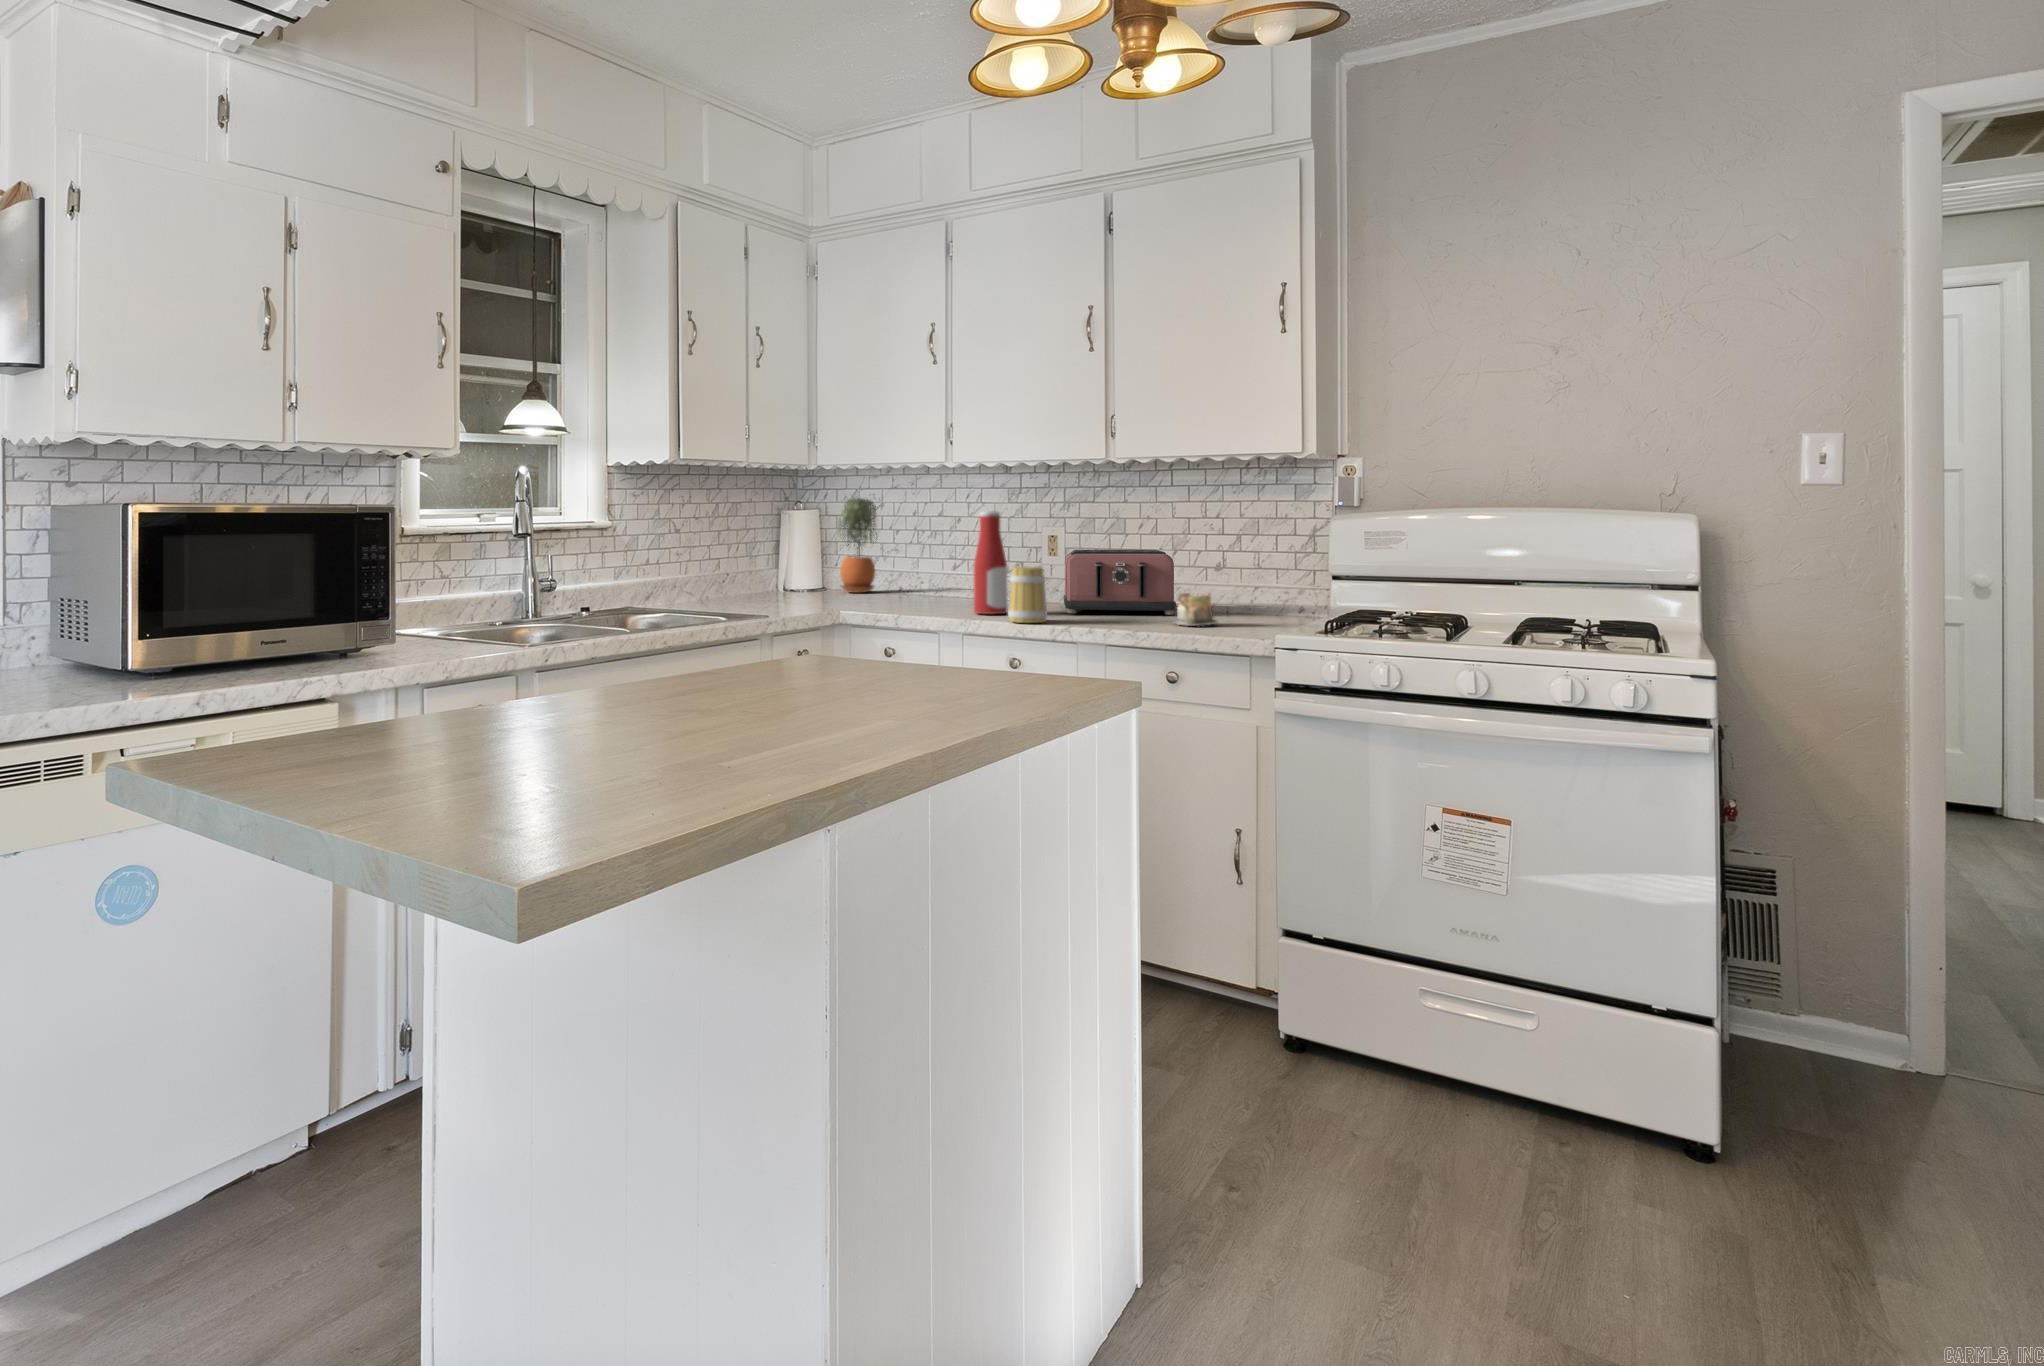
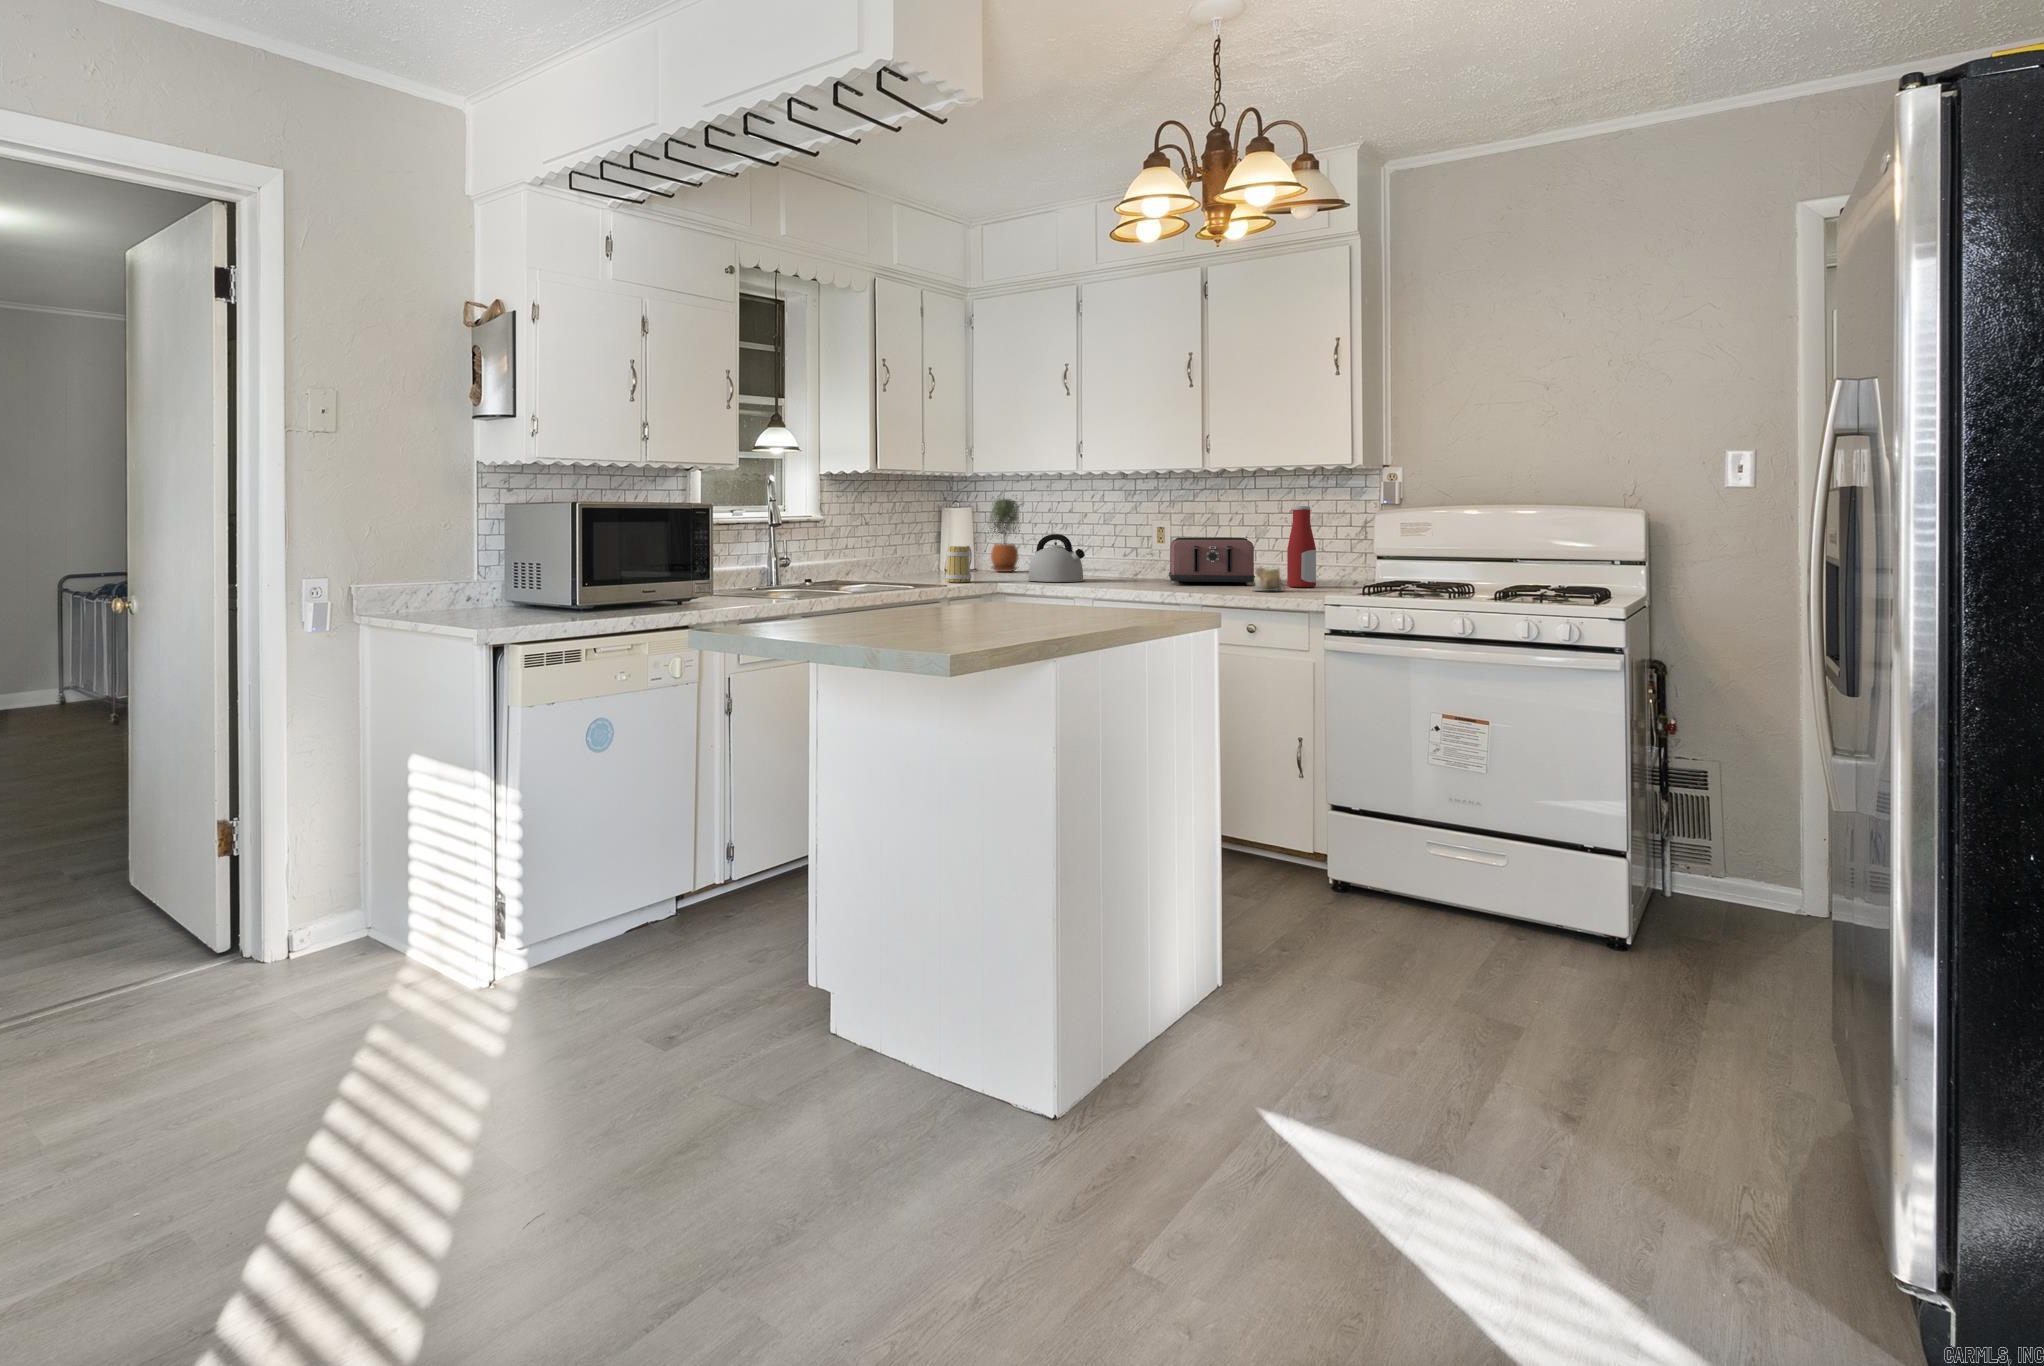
bottle: present [973,511,1007,614] -> present [1287,506,1316,587]
kettle: none [881,545,954,610] -> present [1028,534,1085,582]
mug: present [1008,566,1047,623] -> present [946,546,972,582]

